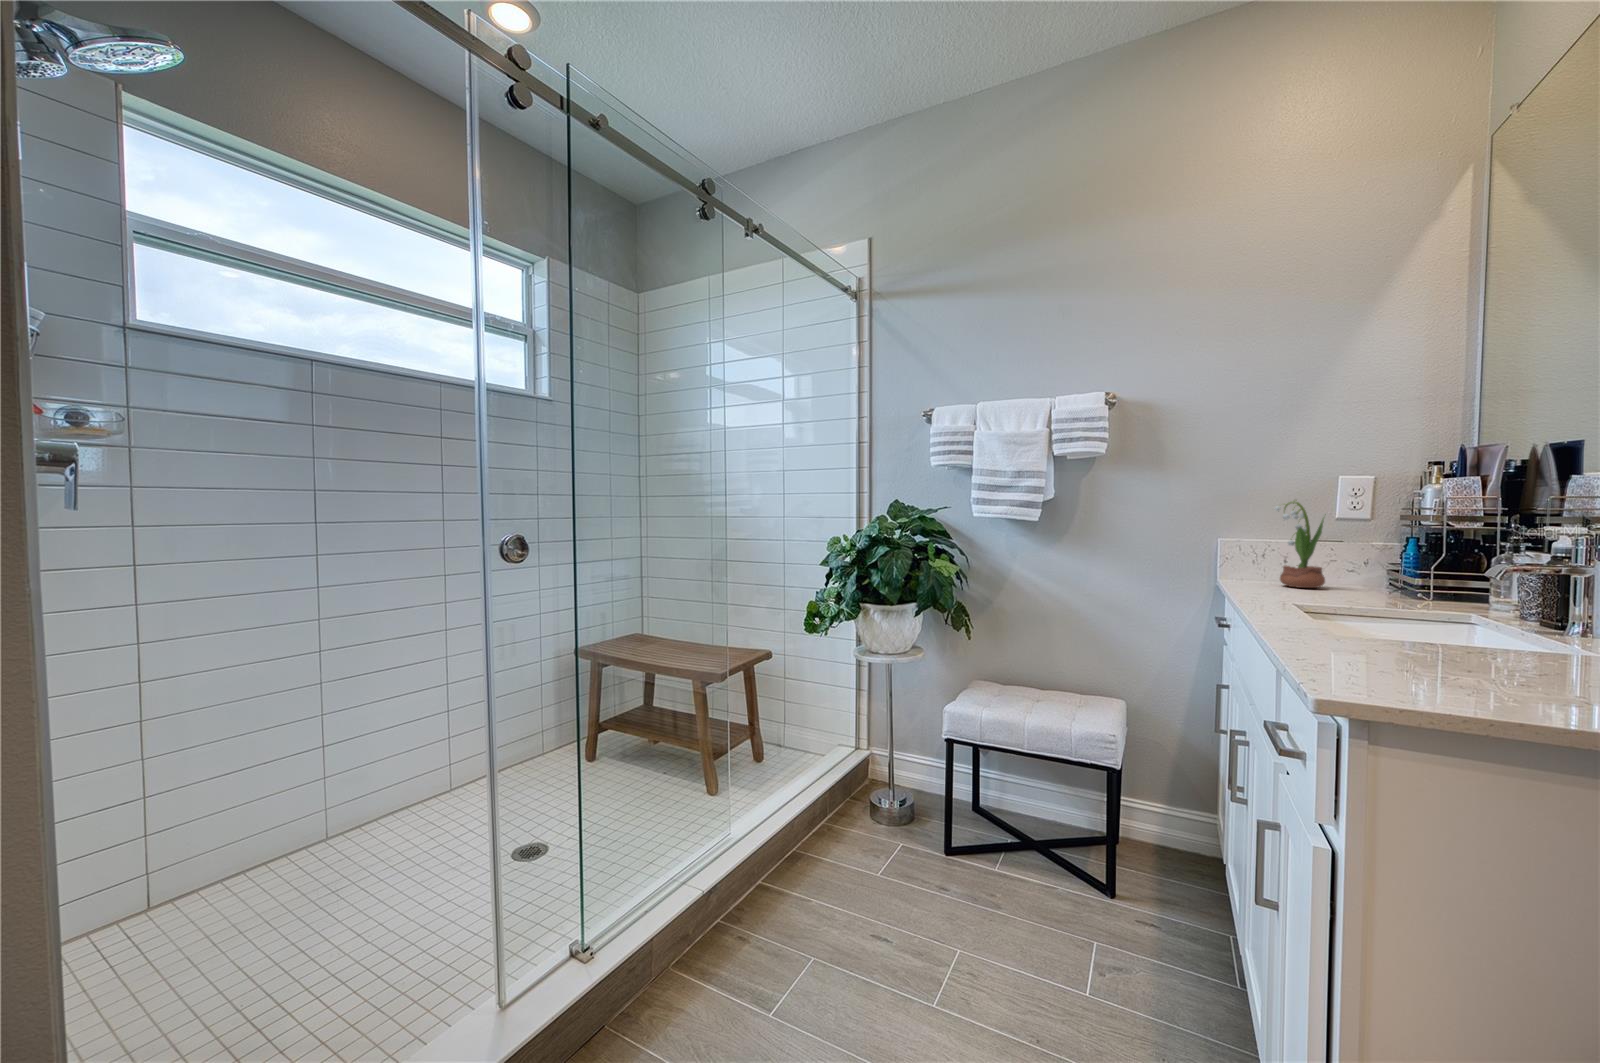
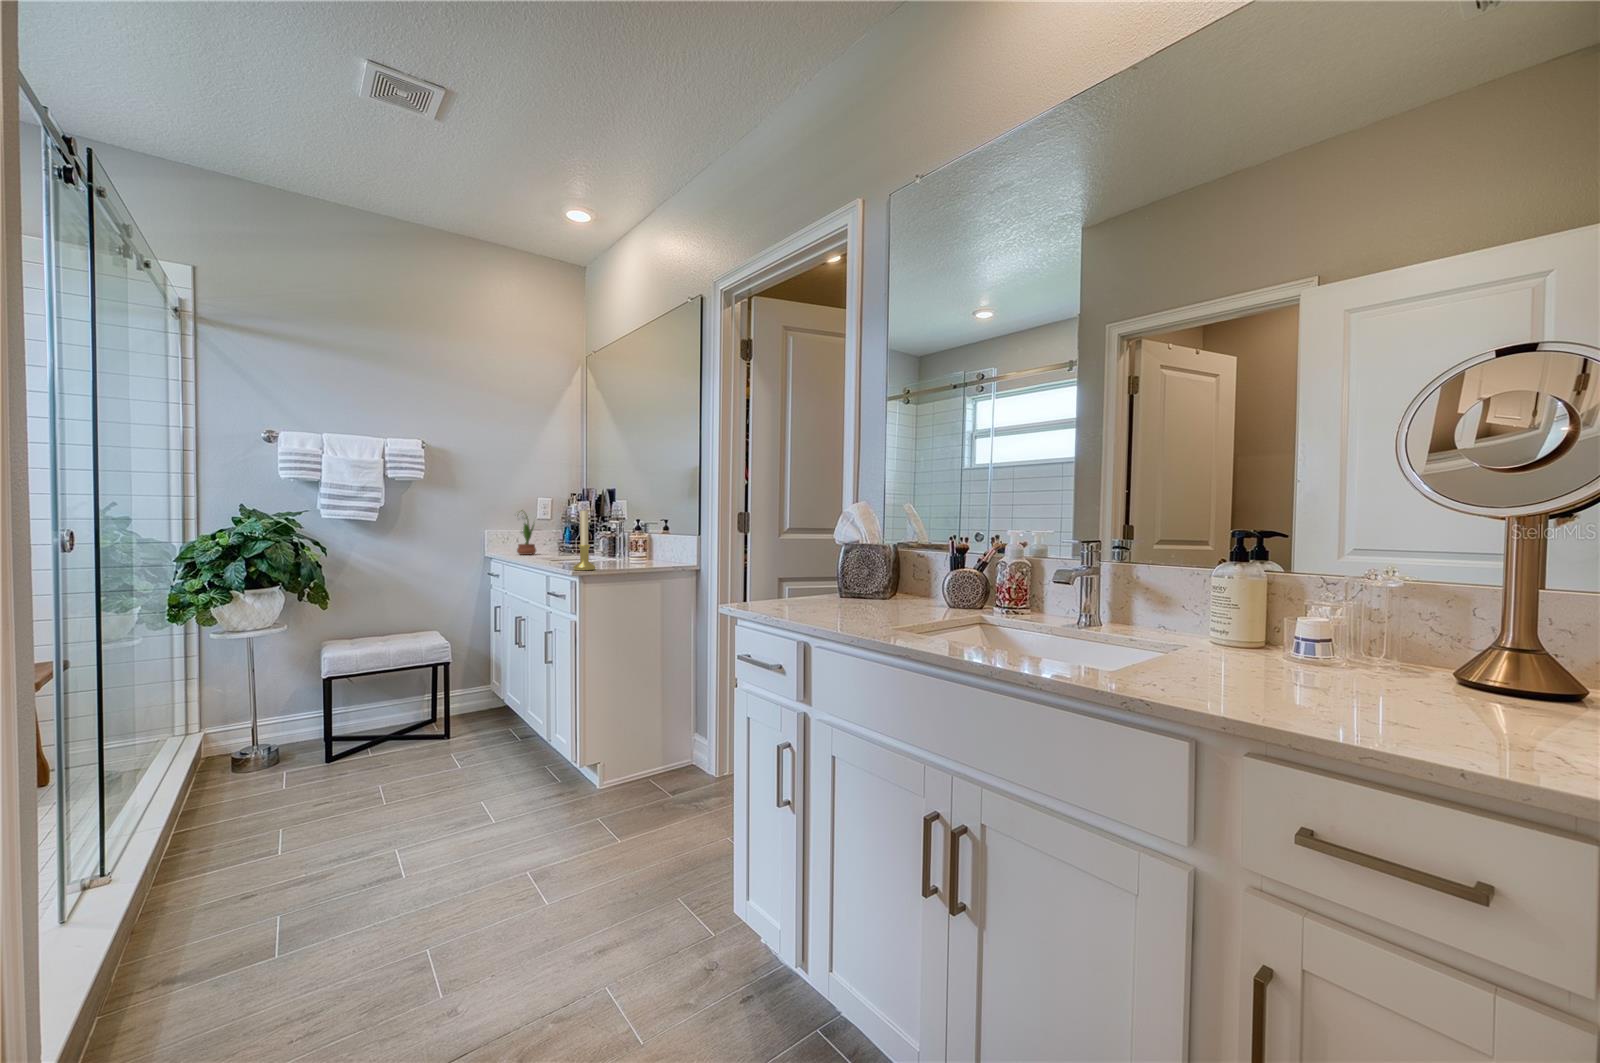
candle holder: none [1410,486,1515,702] -> present [573,510,596,570]

